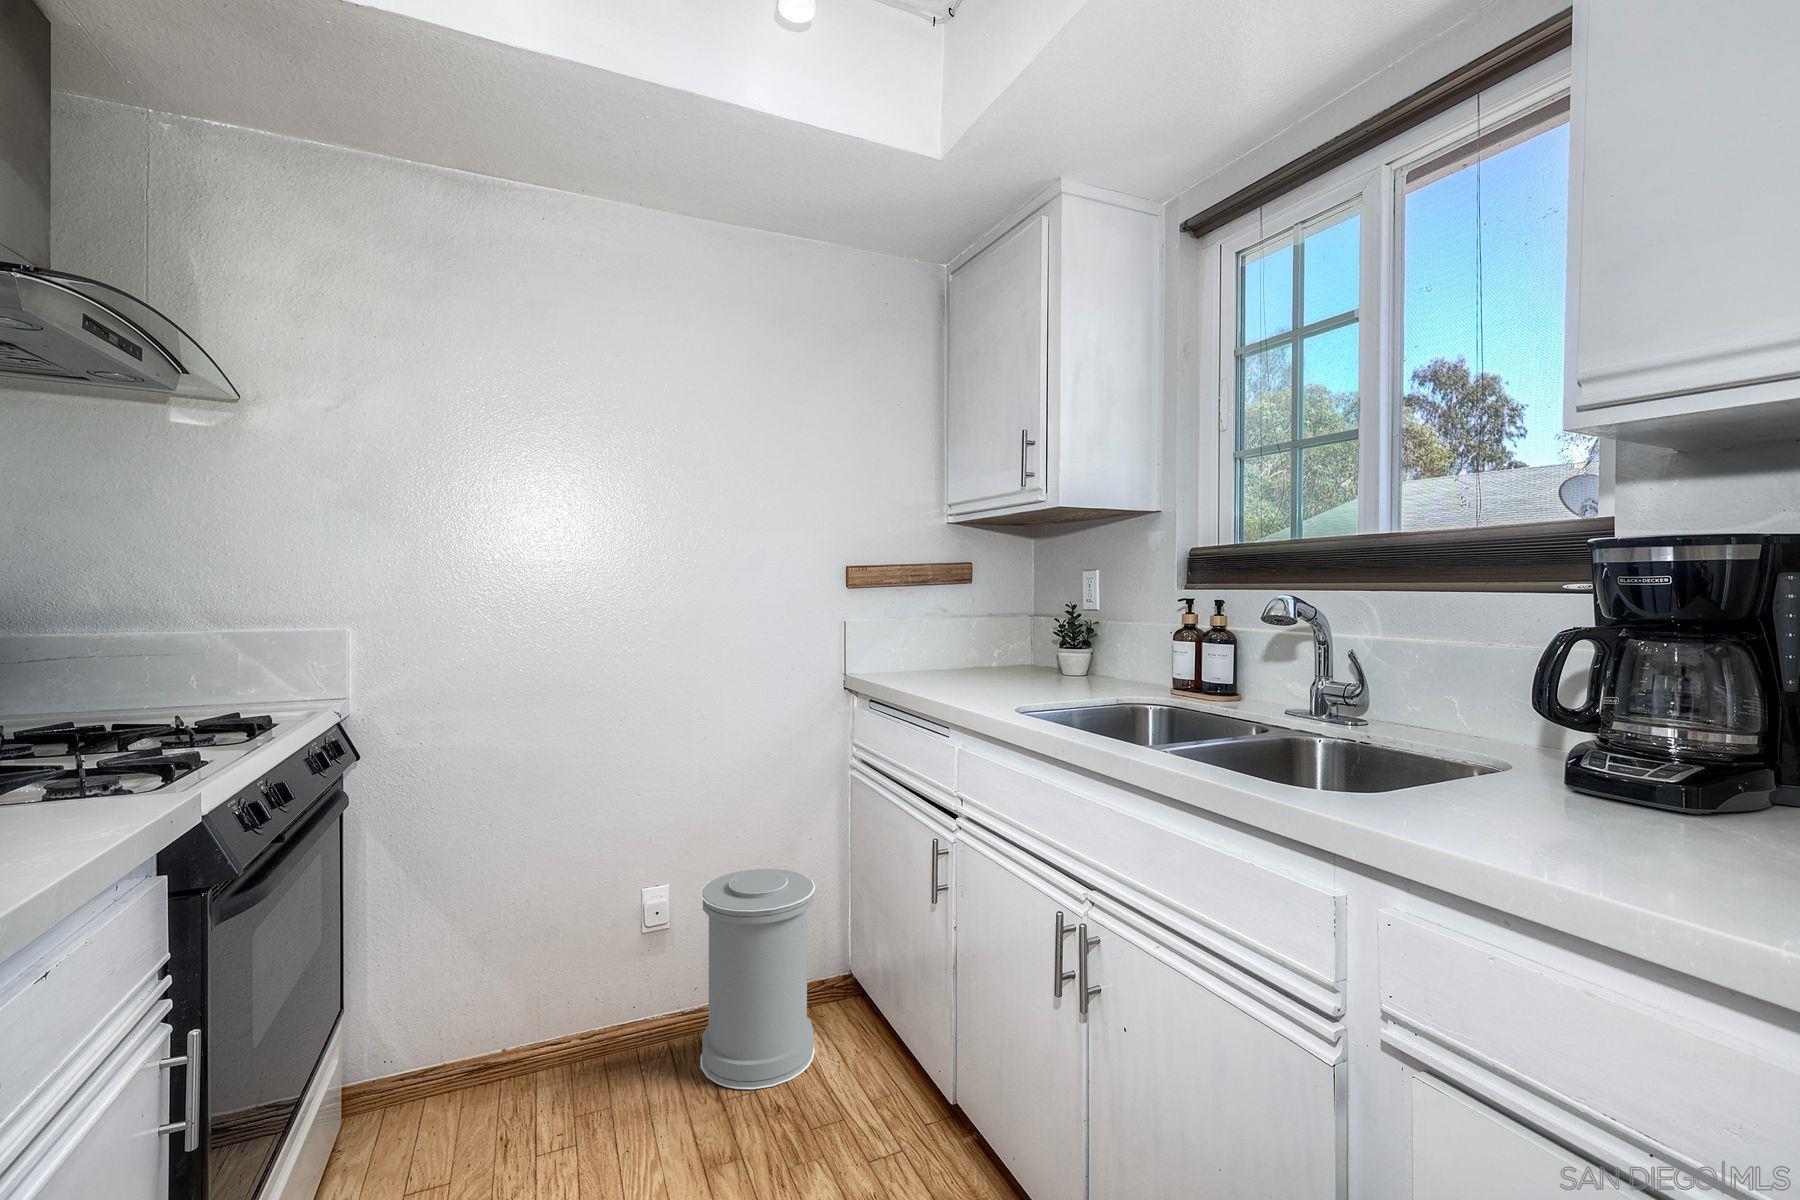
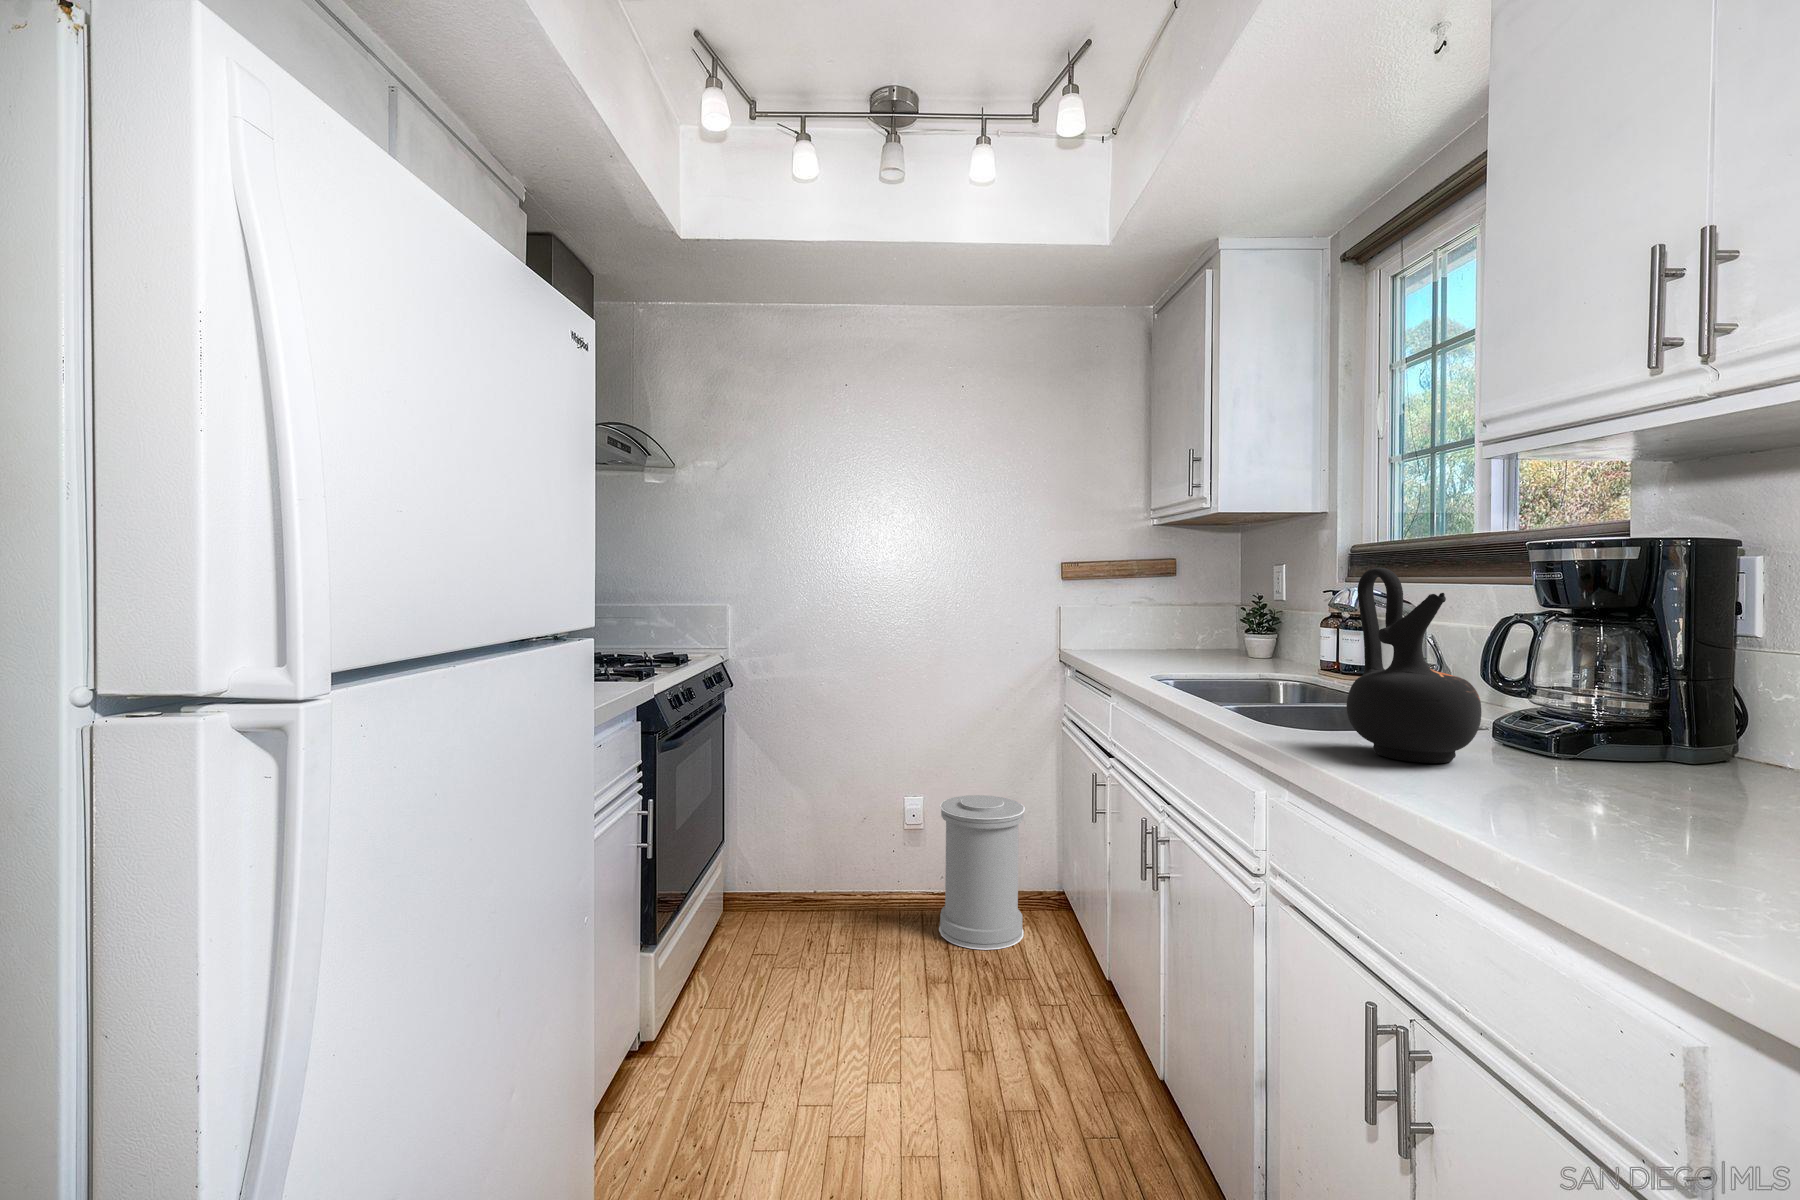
ceramic jug: none [1480,570,1696,854] -> present [1347,568,1482,763]

